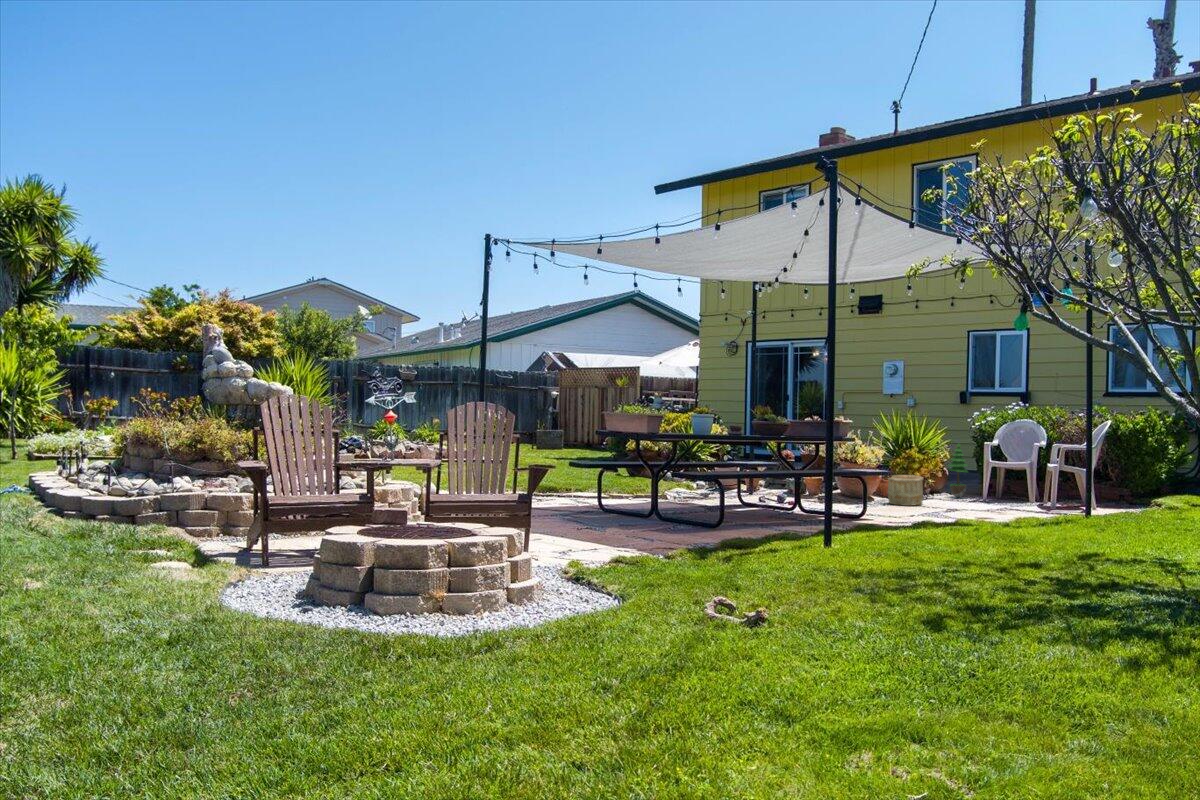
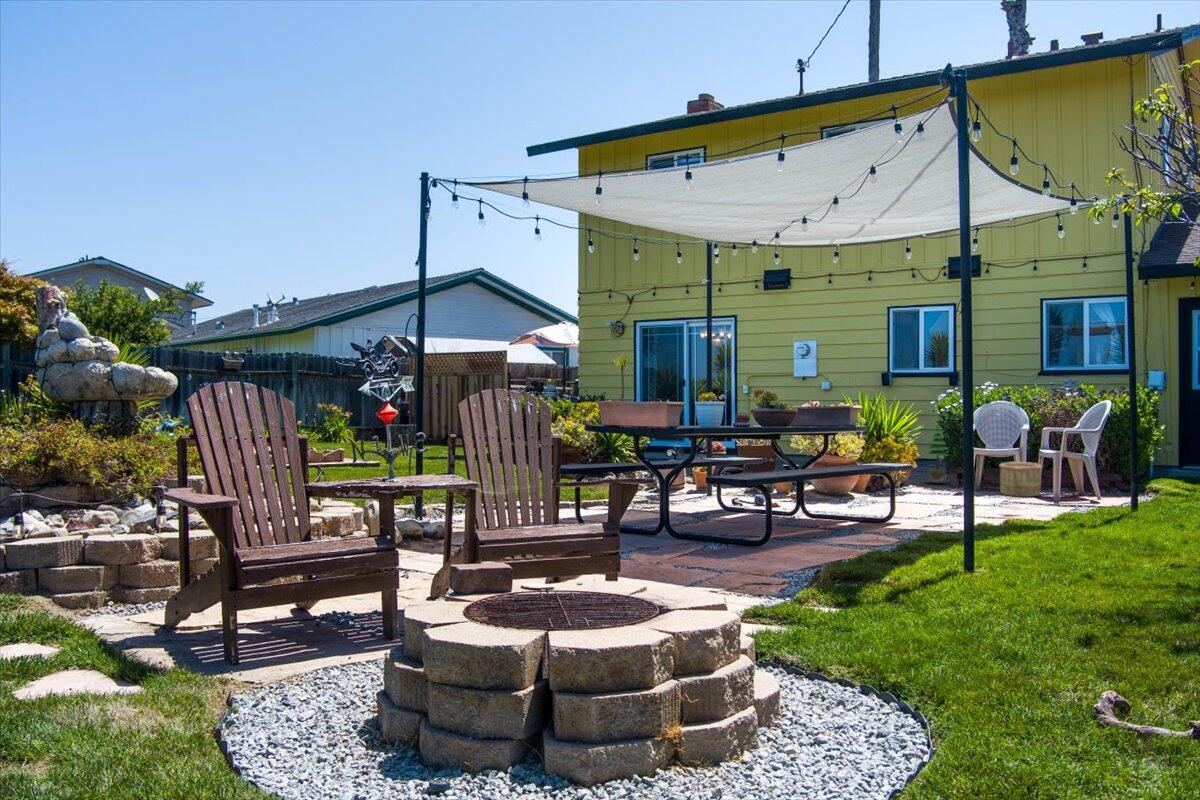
wooden bucket: present [888,475,923,506] -> present [999,462,1042,497]

